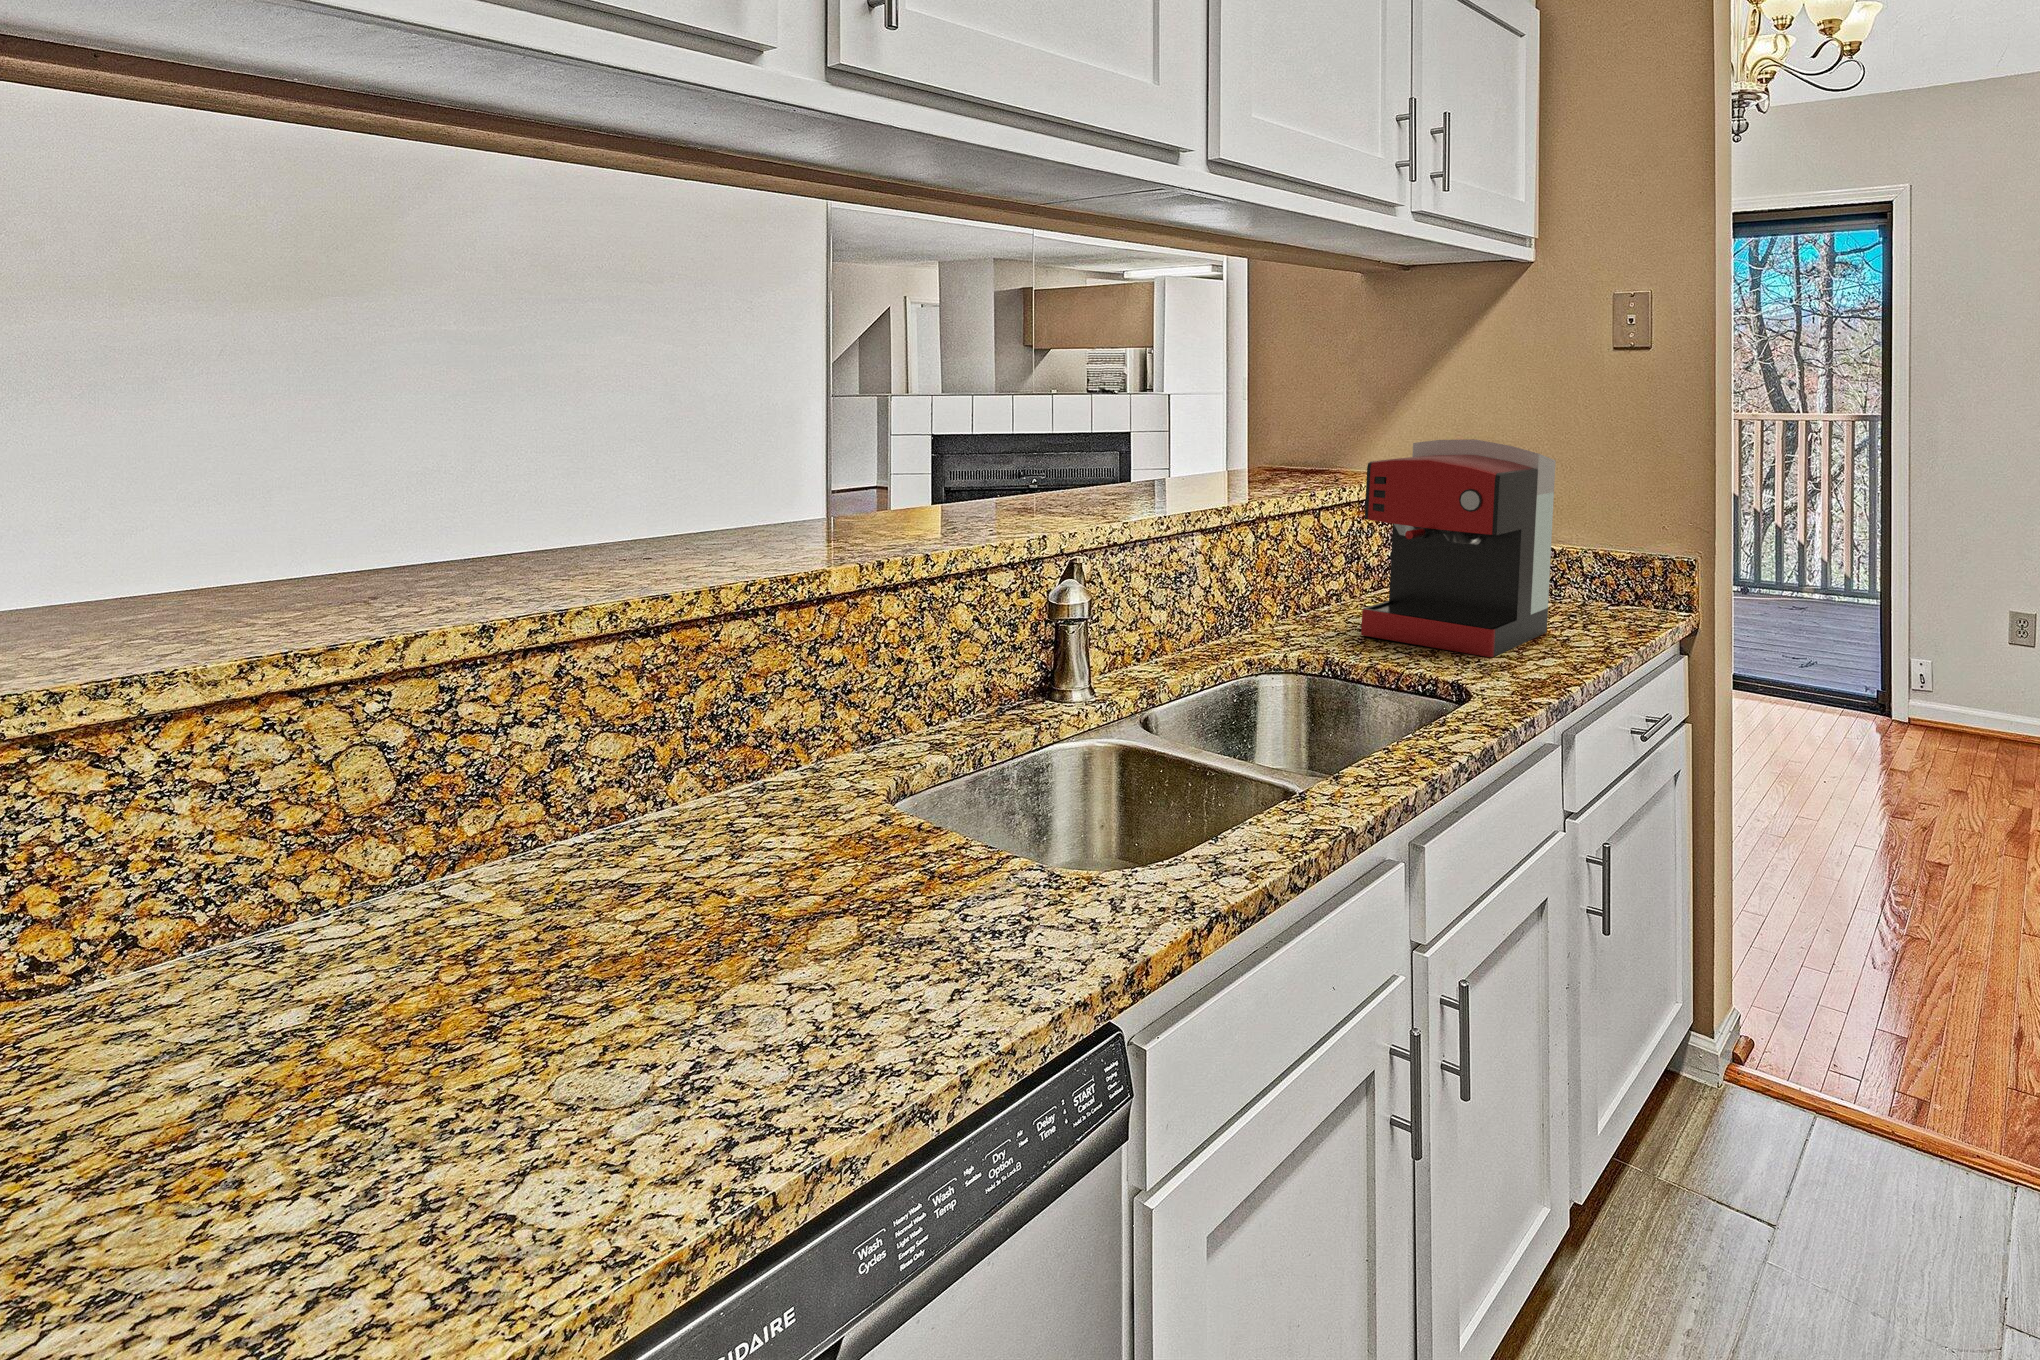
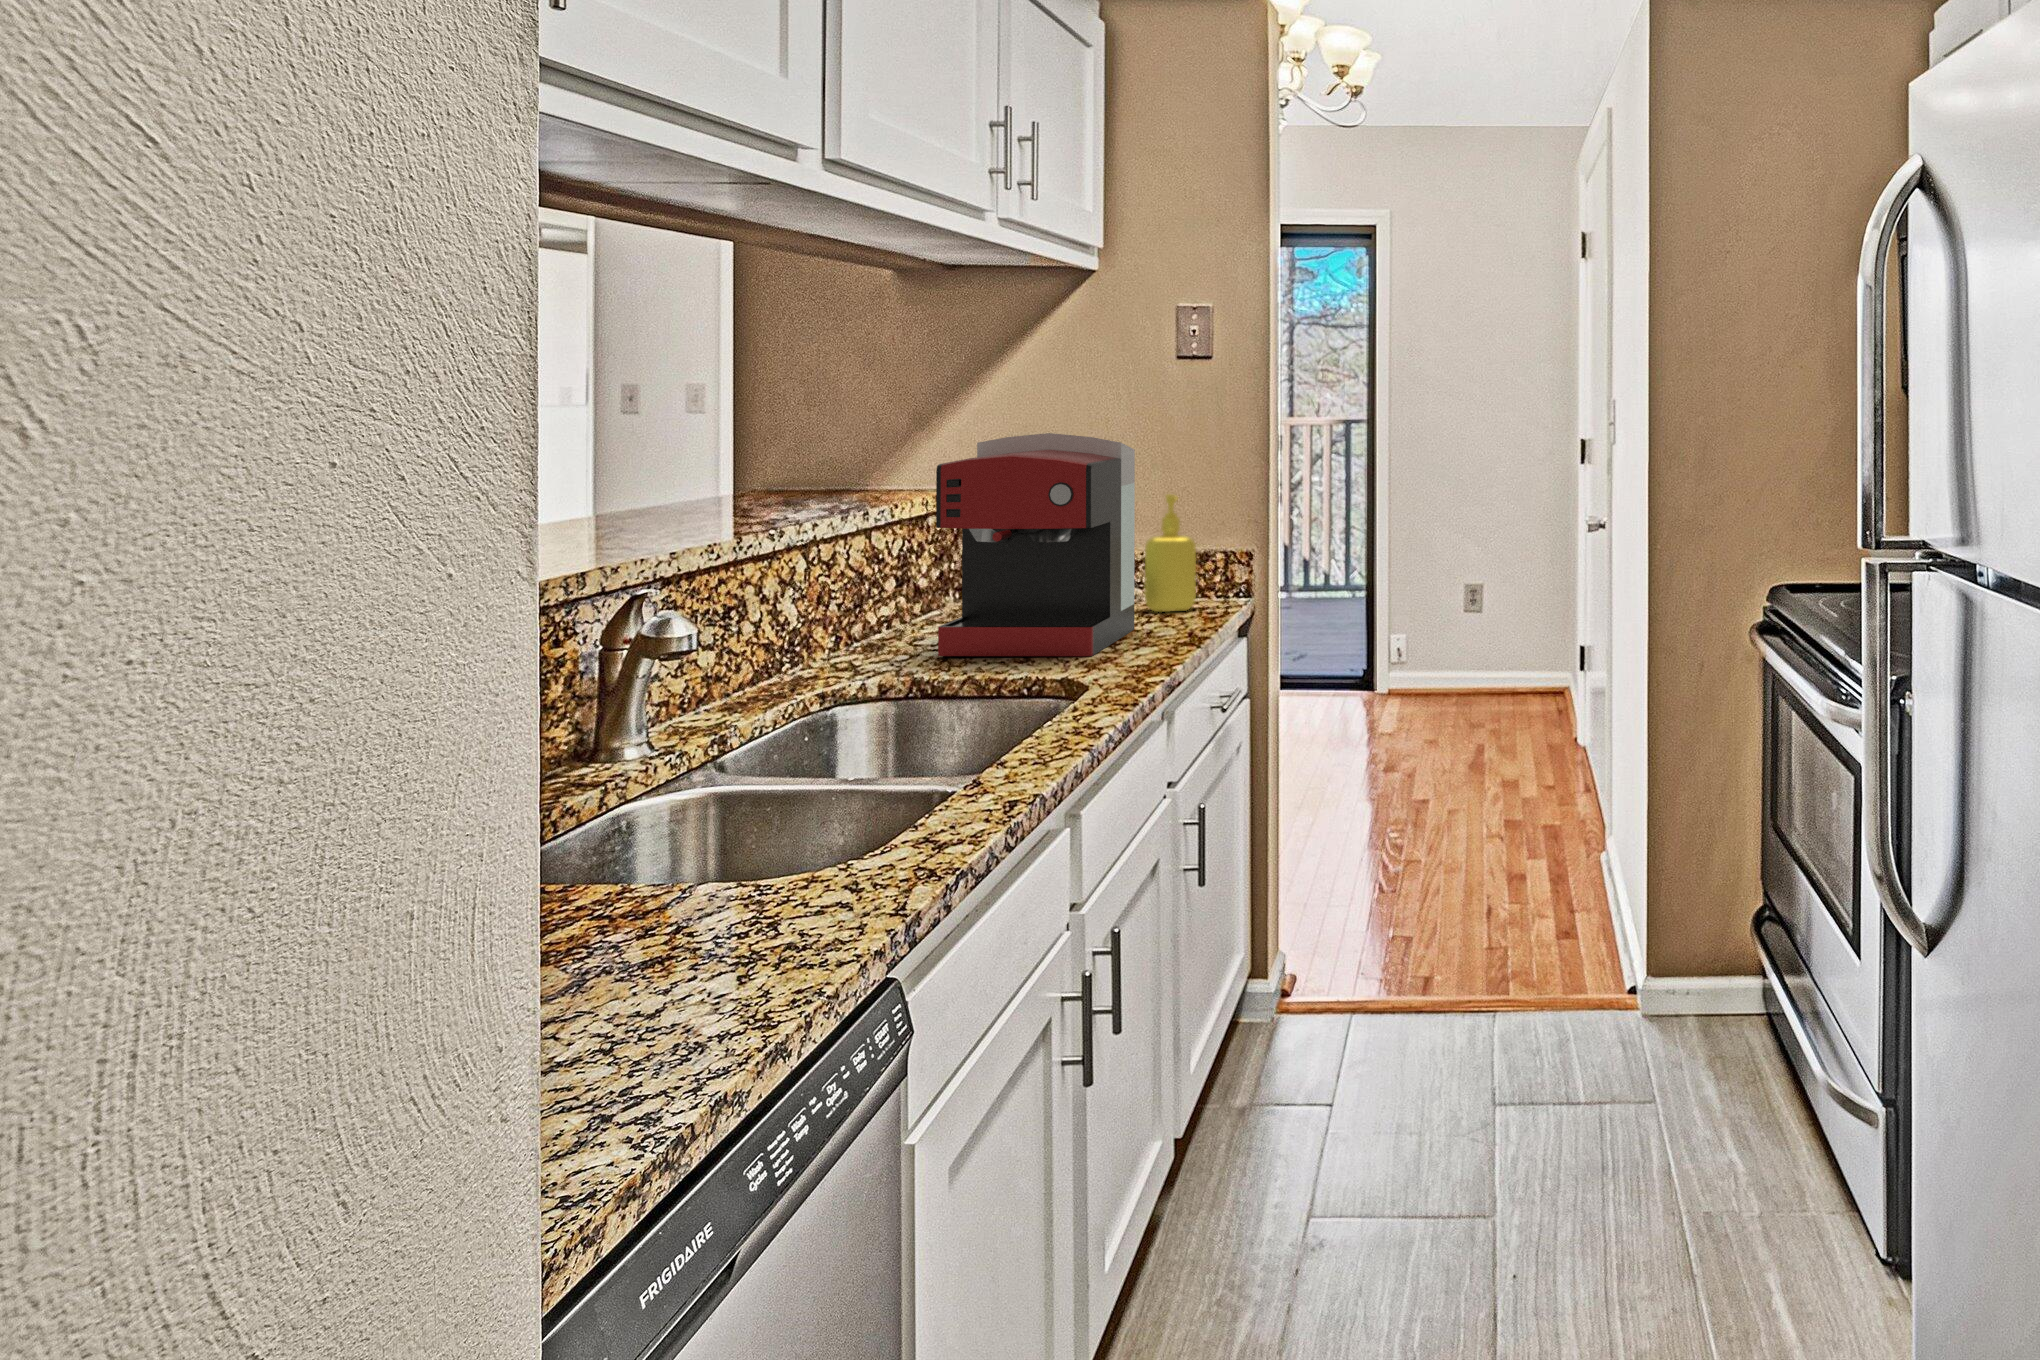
soap dispenser: none [1566,503,1619,618] -> present [1144,494,1196,612]

